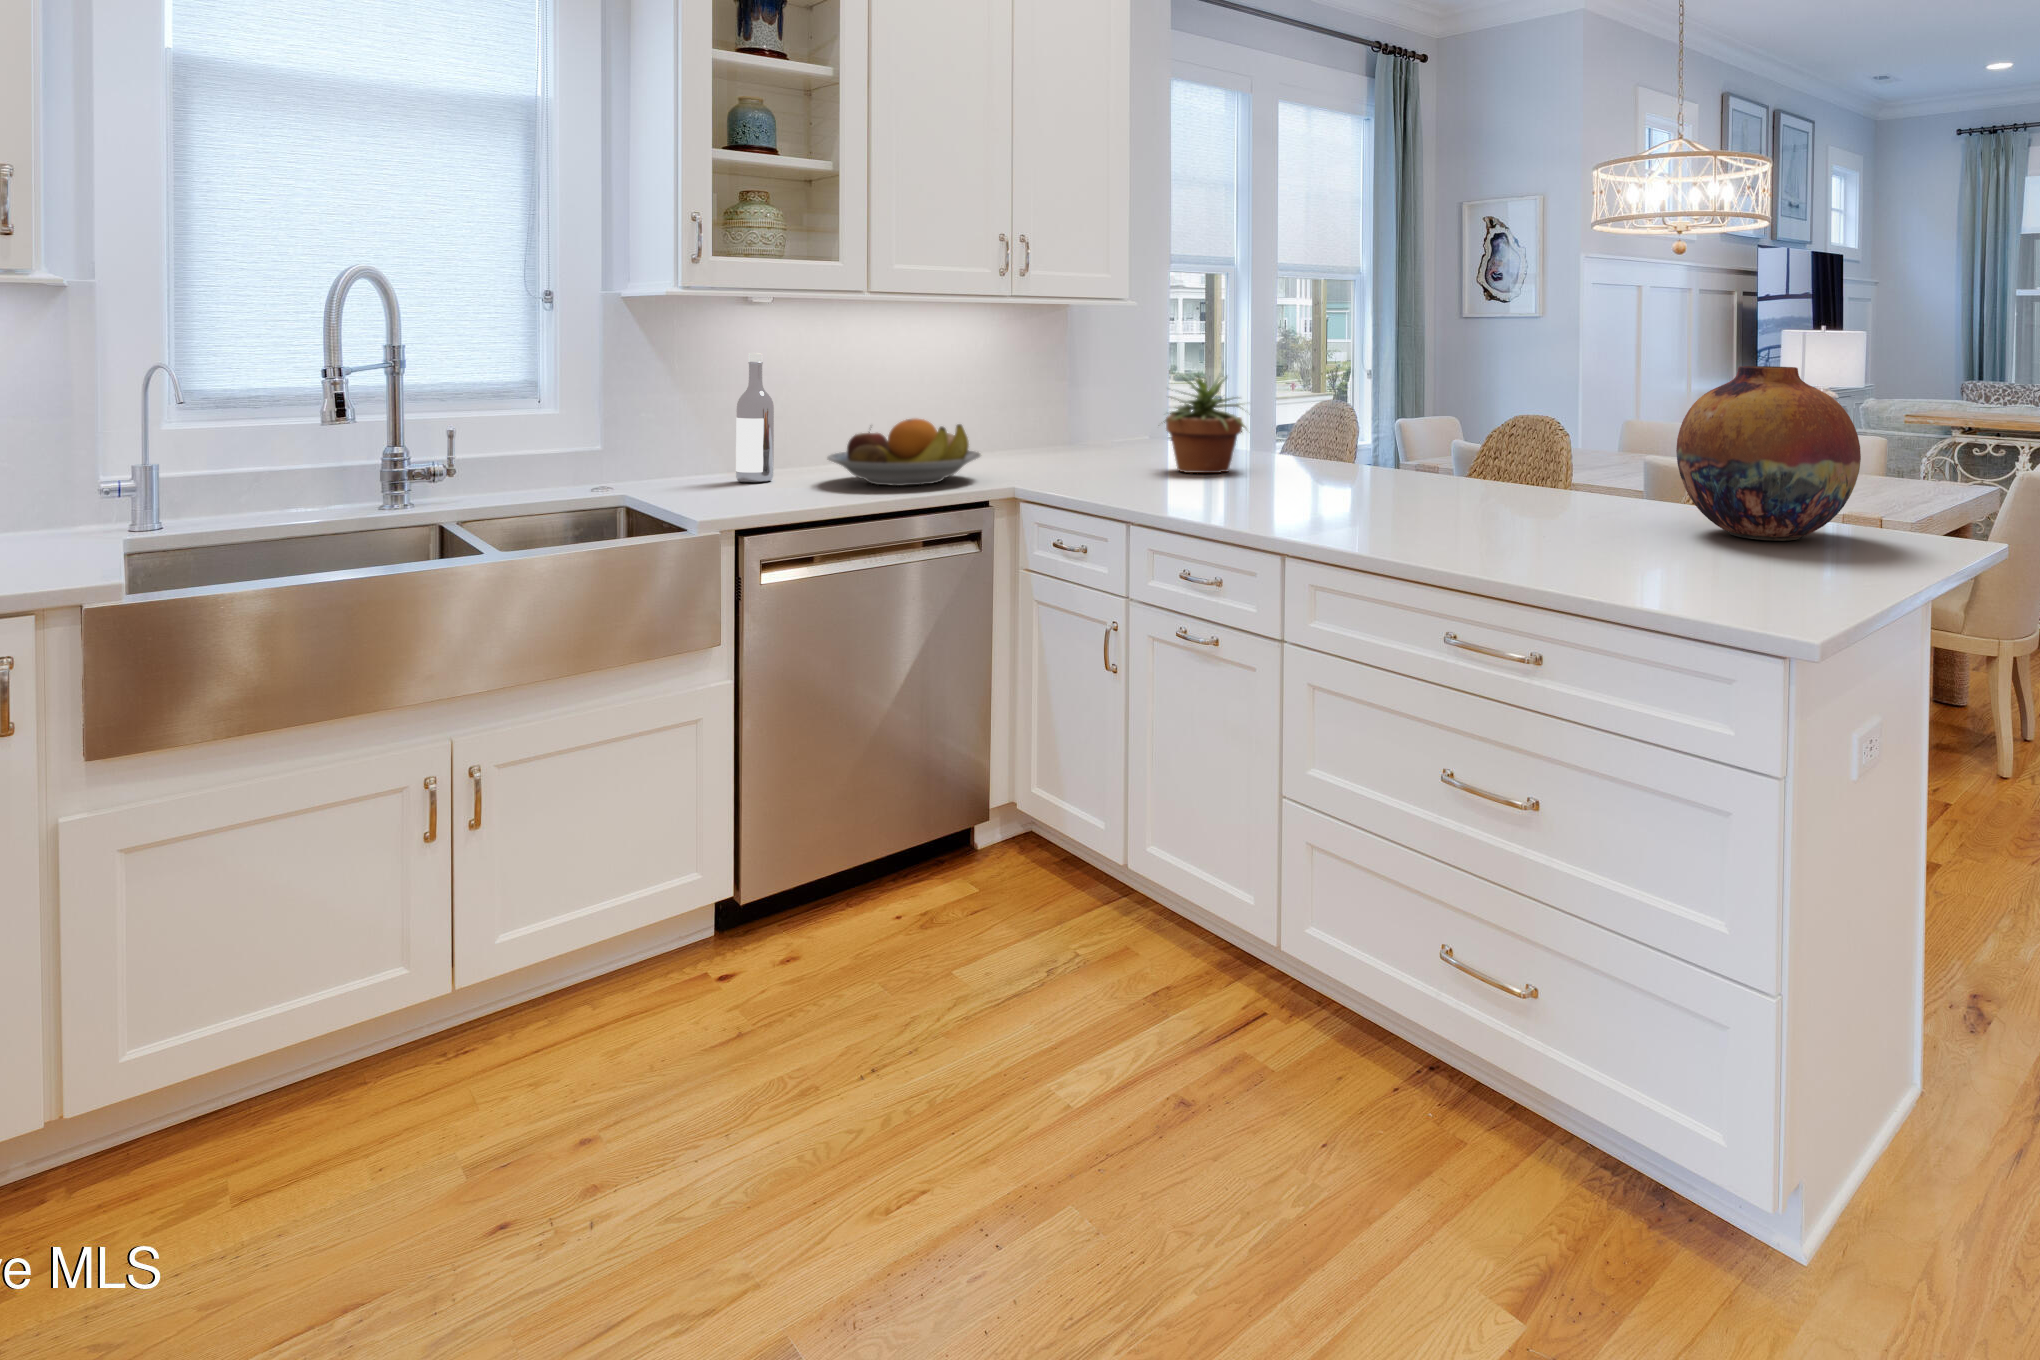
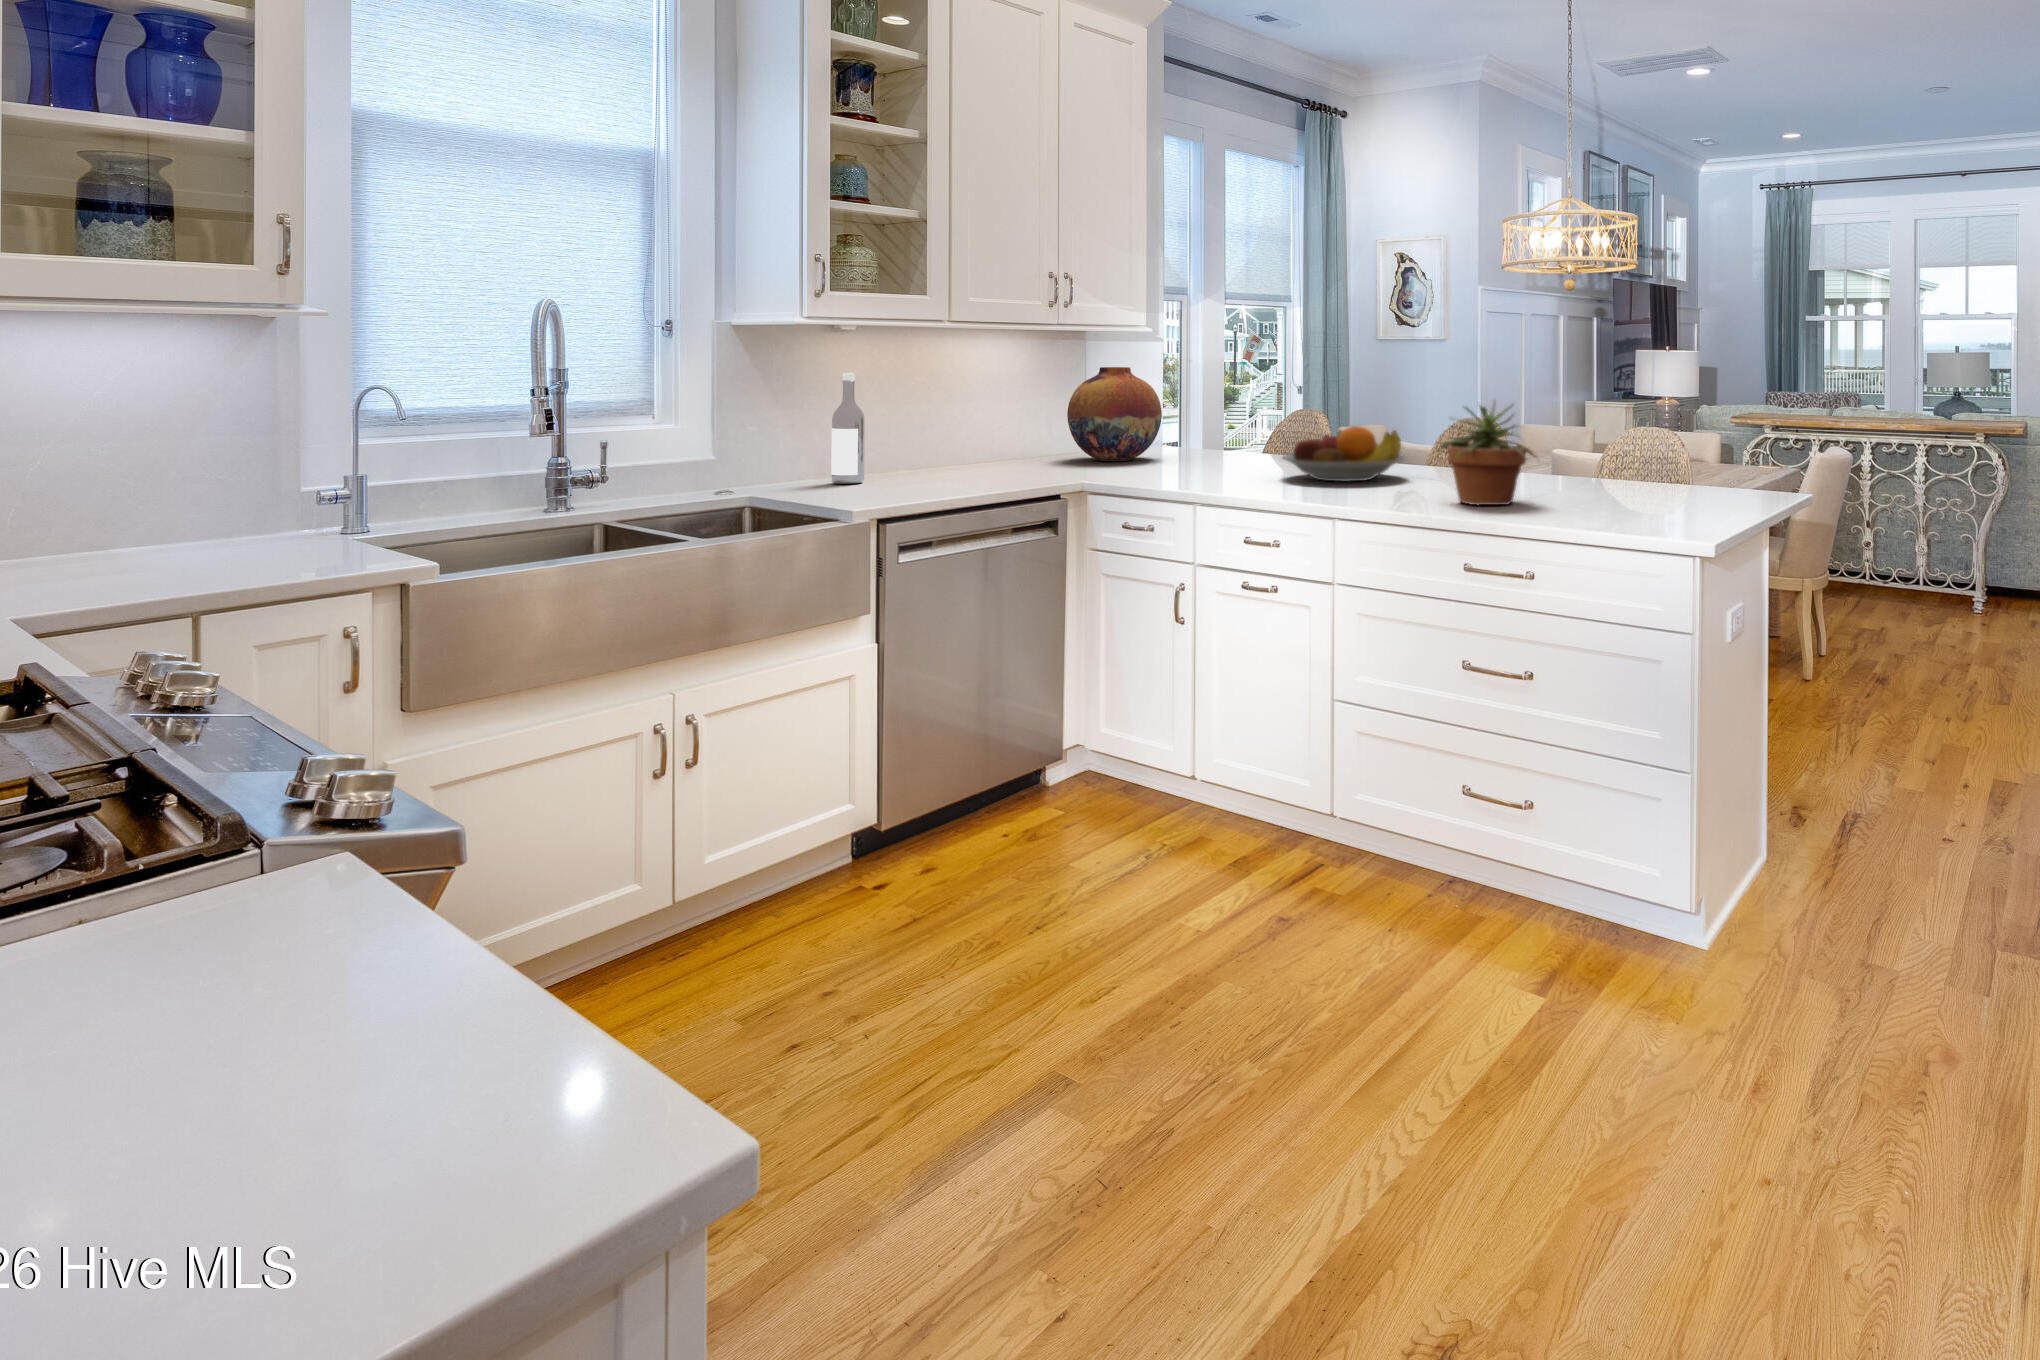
vase: present [1676,366,1861,541] -> present [1067,367,1162,461]
potted plant: present [1164,373,1246,473] -> present [1440,401,1536,505]
fruit bowl: present [827,419,981,486] -> present [1283,426,1404,481]

